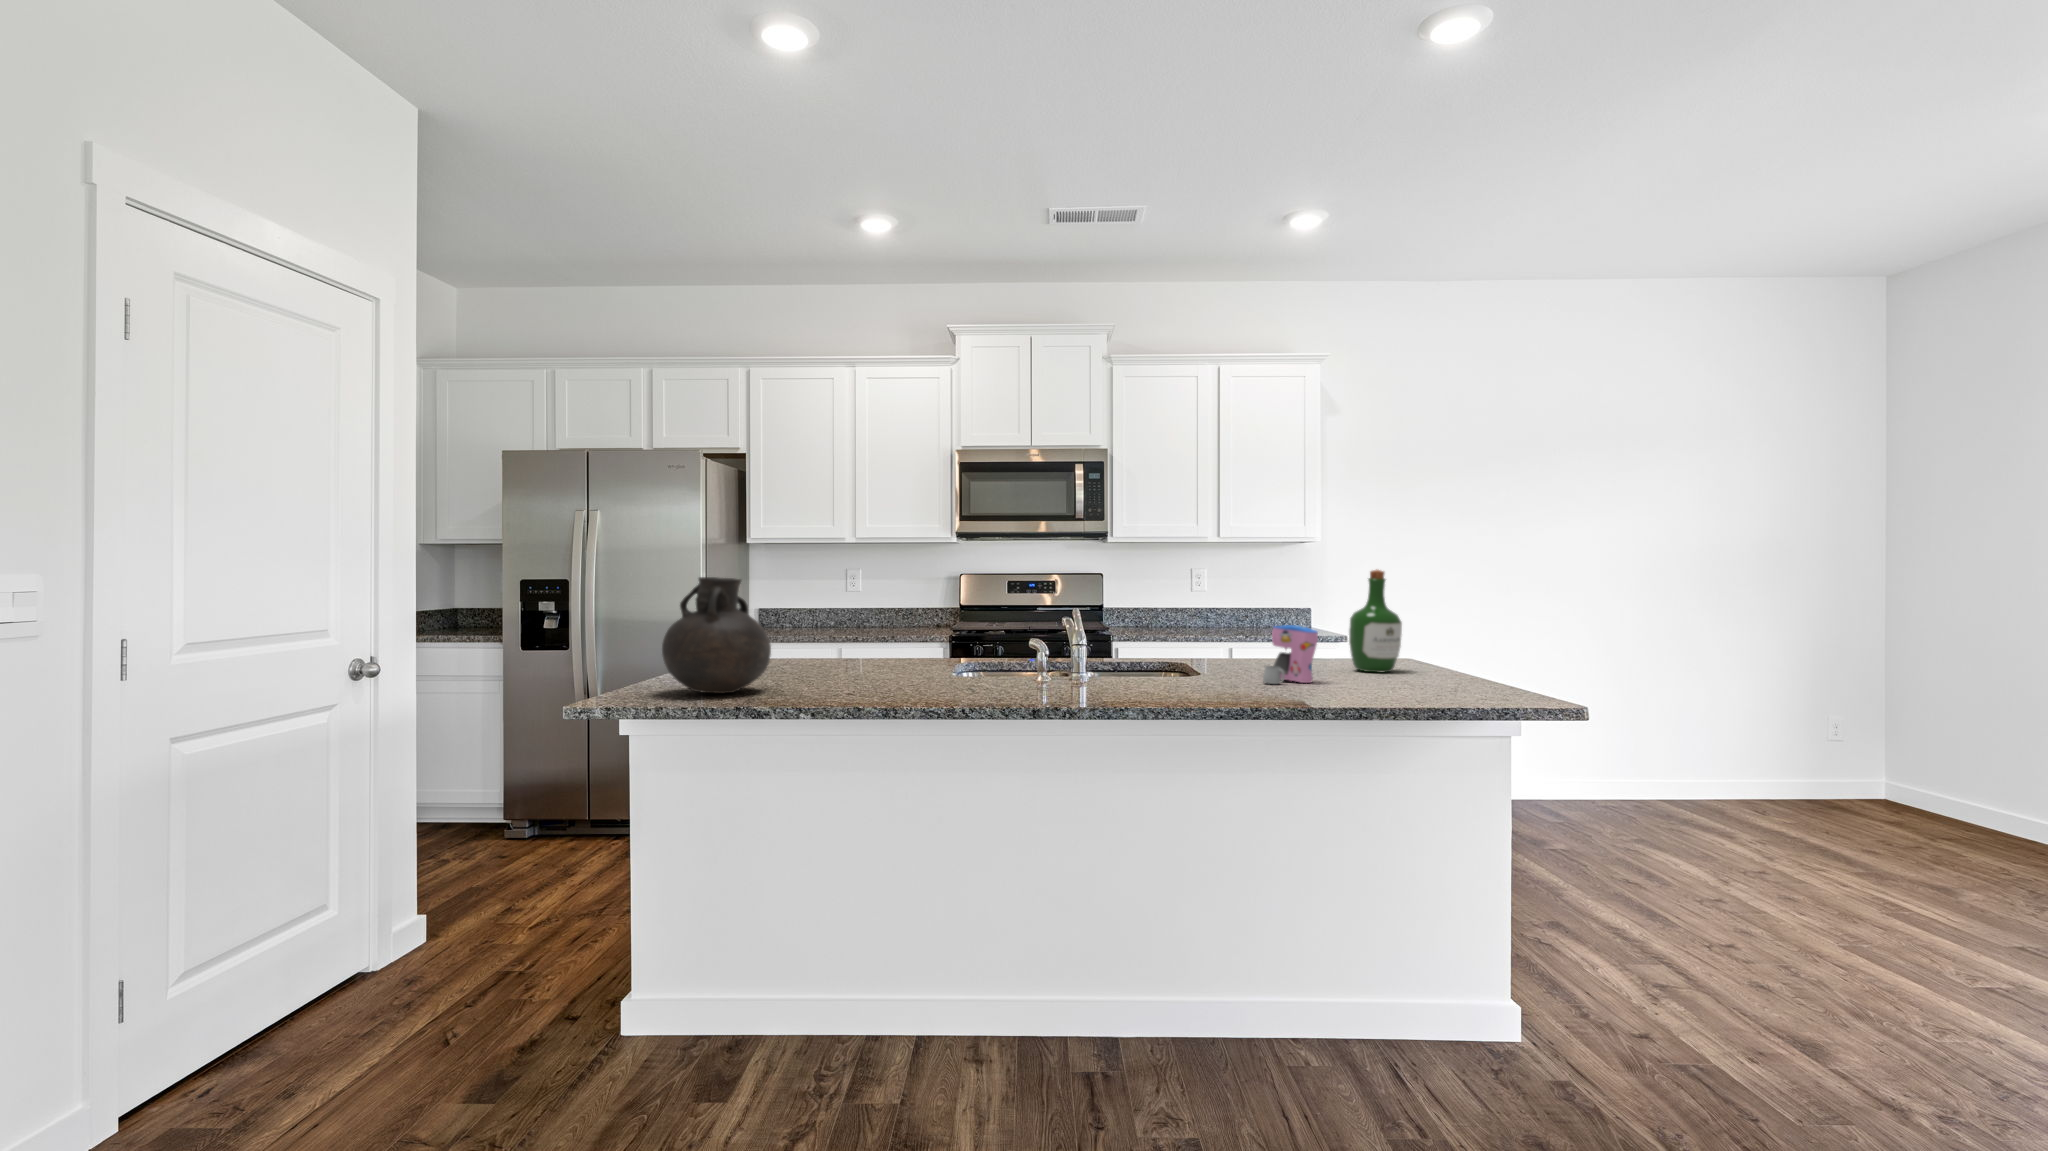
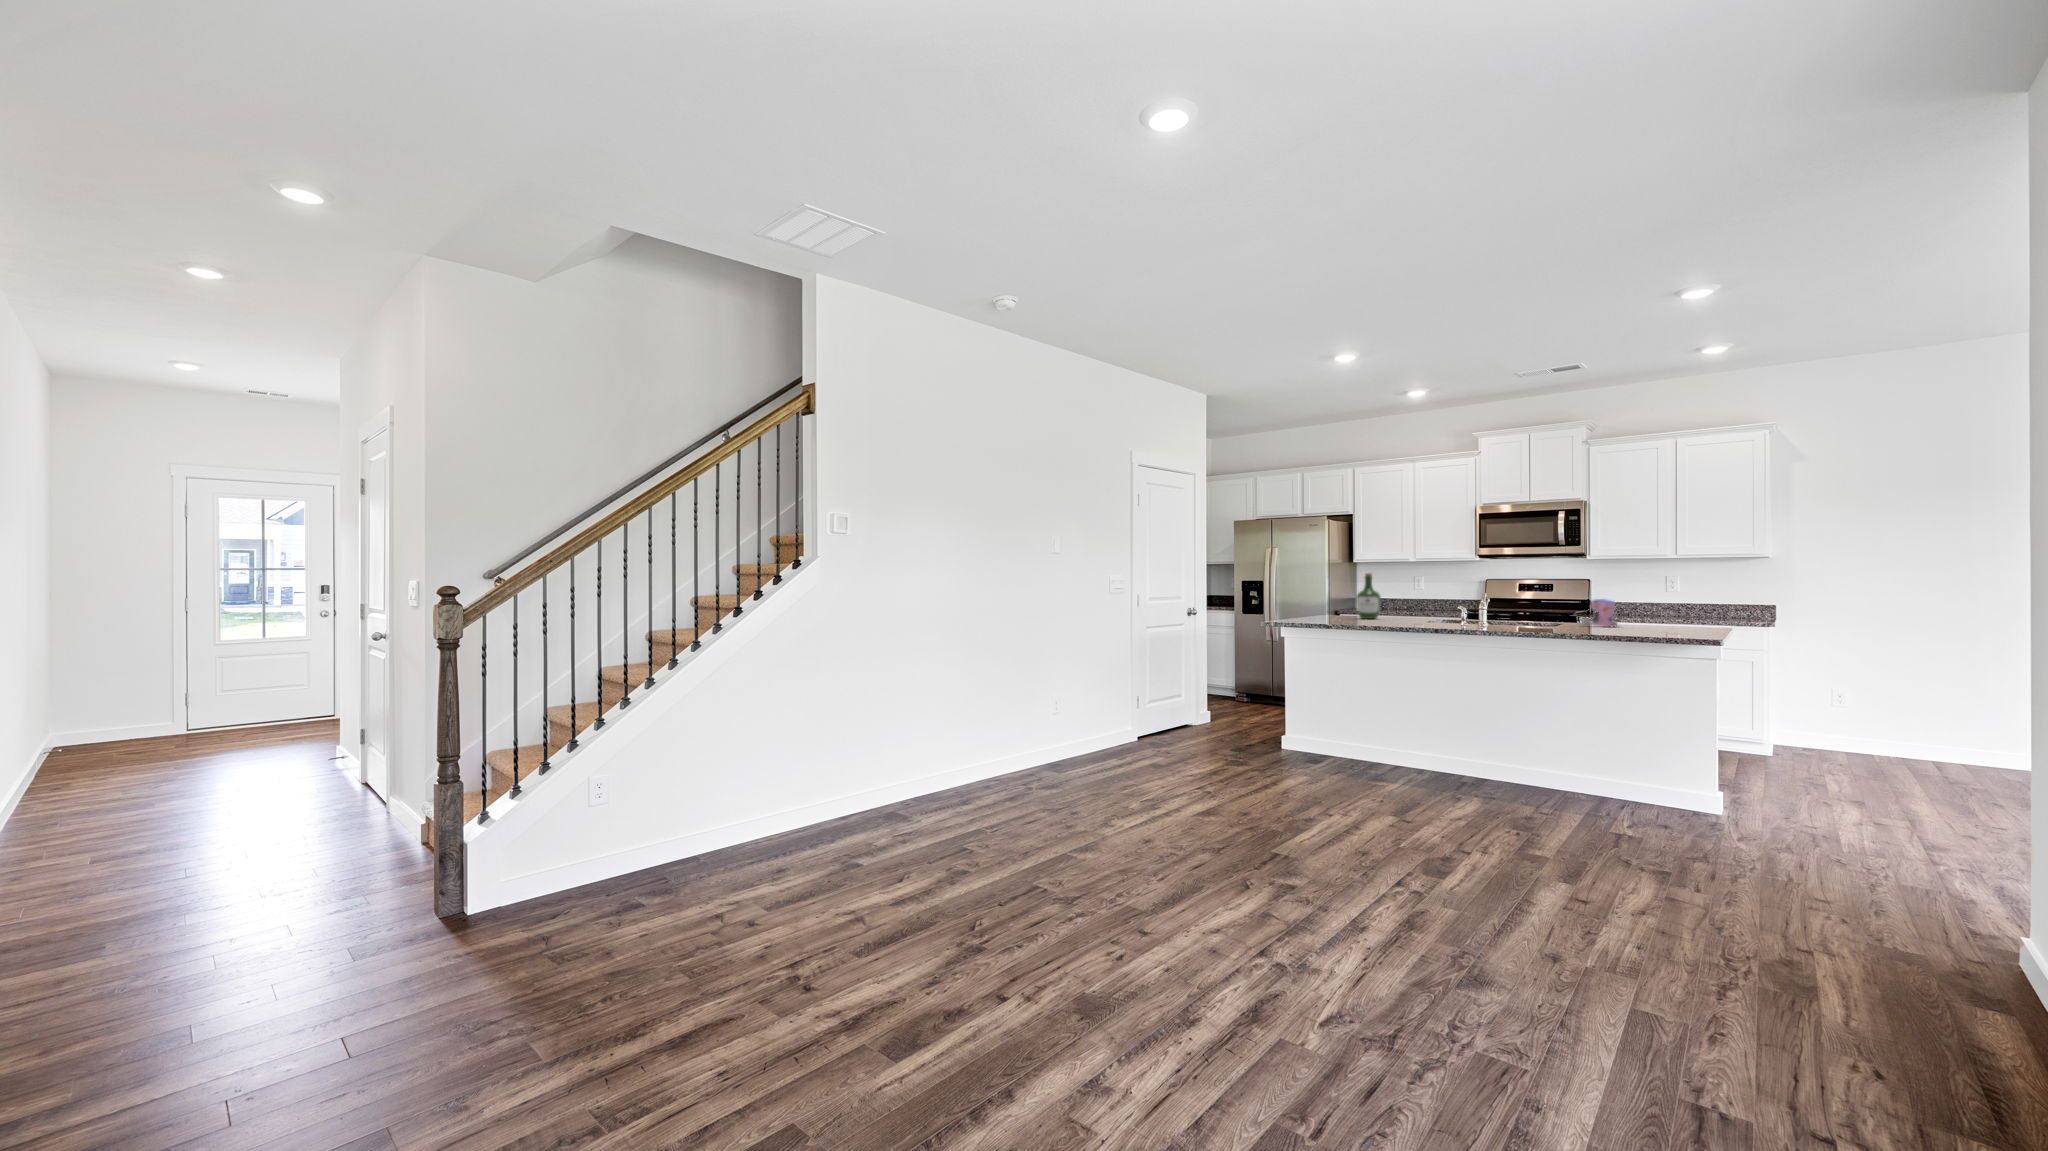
wine bottle: present [1349,569,1402,673] -> present [1356,573,1381,619]
vase: present [662,577,771,693] -> none [1299,575,1341,619]

